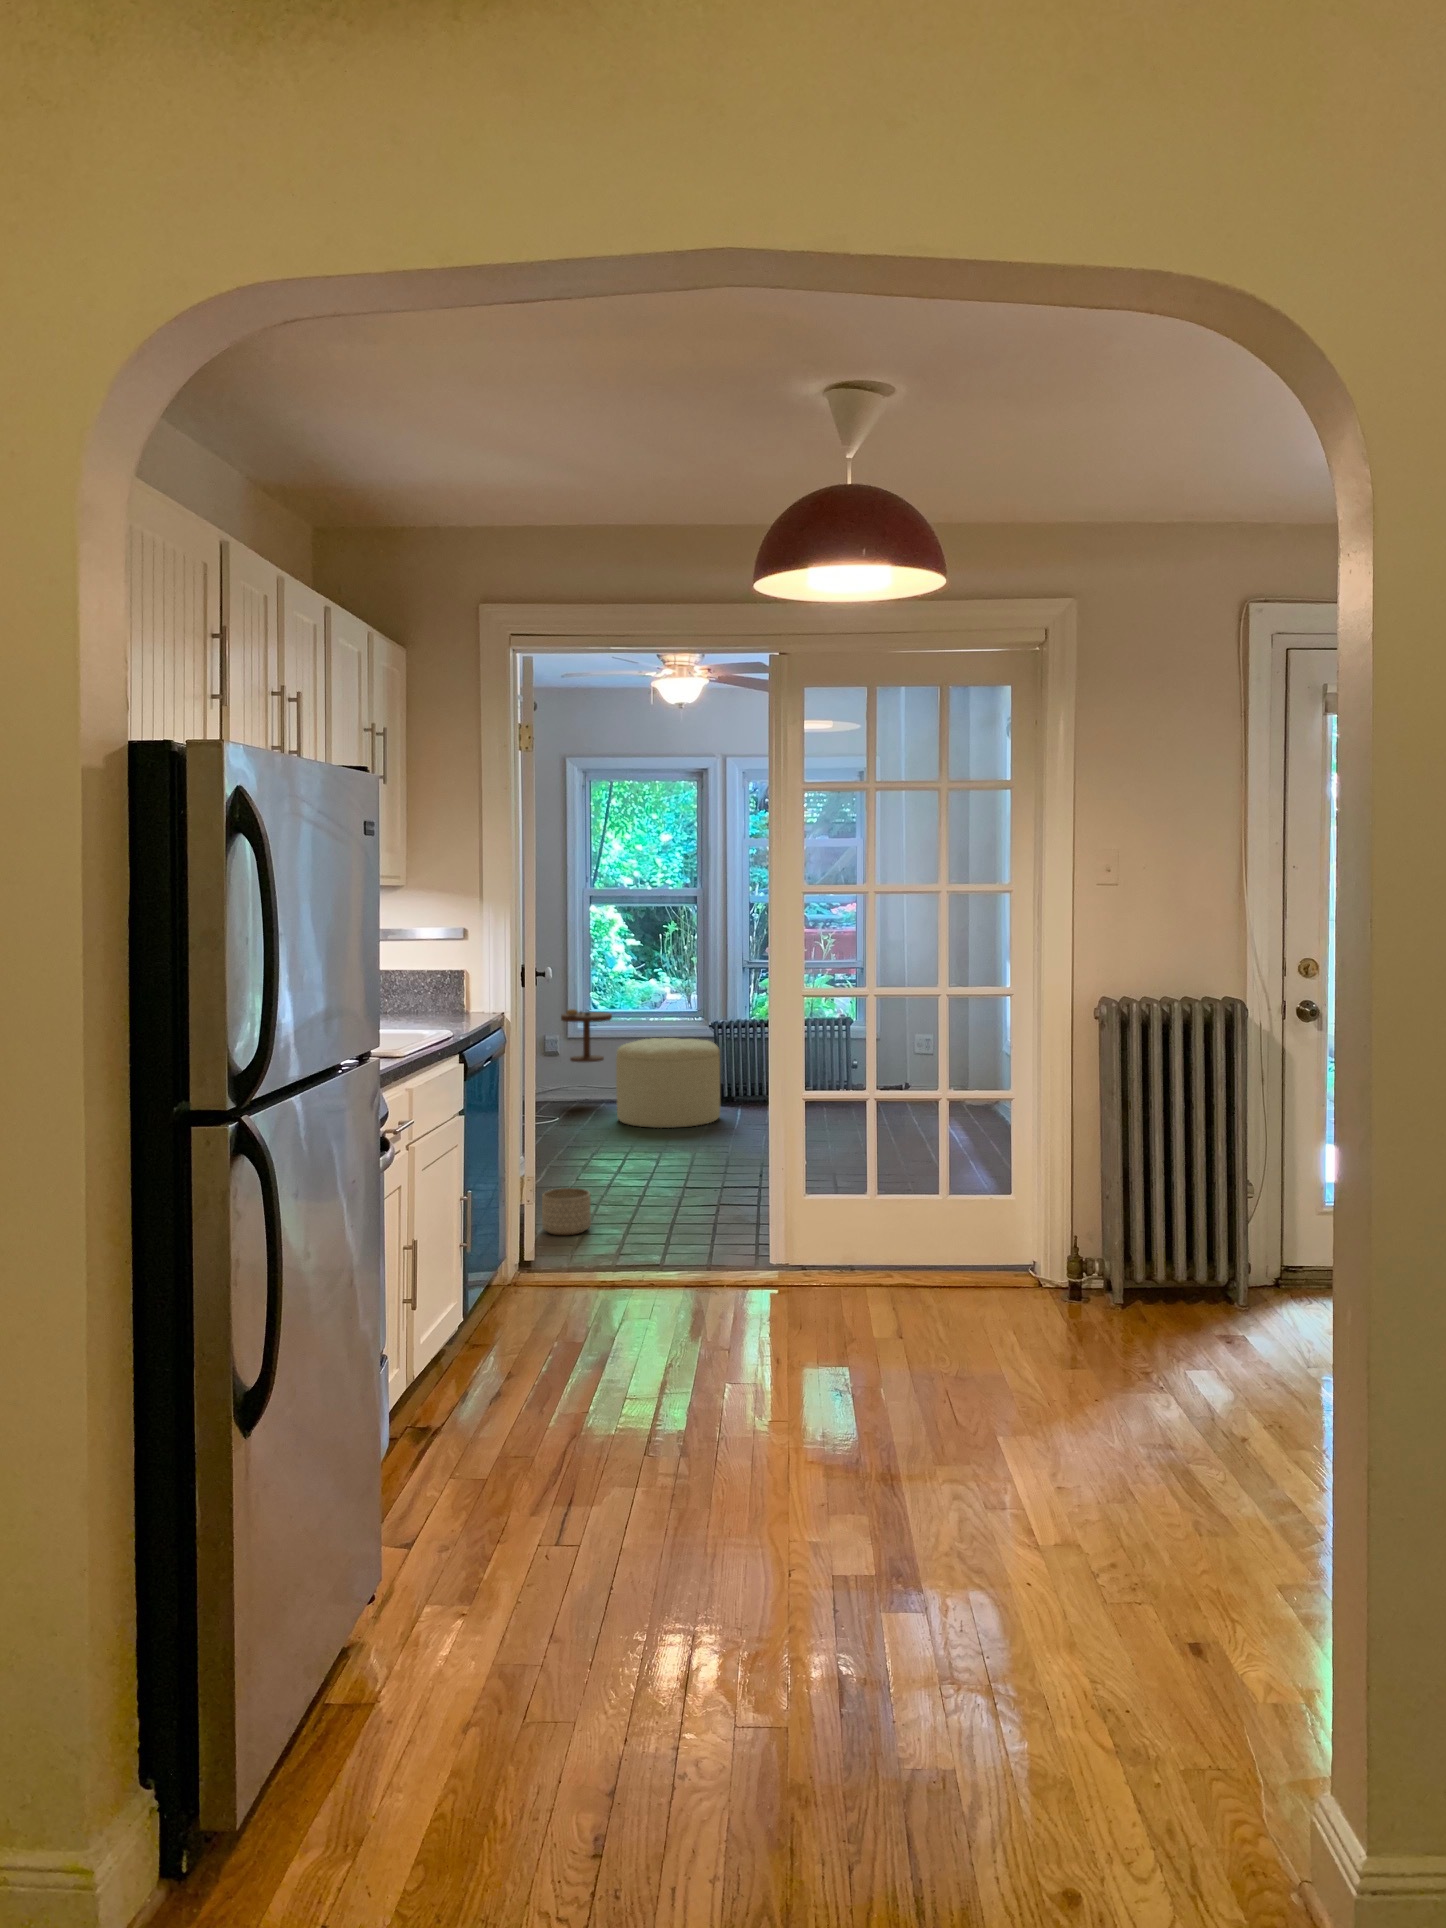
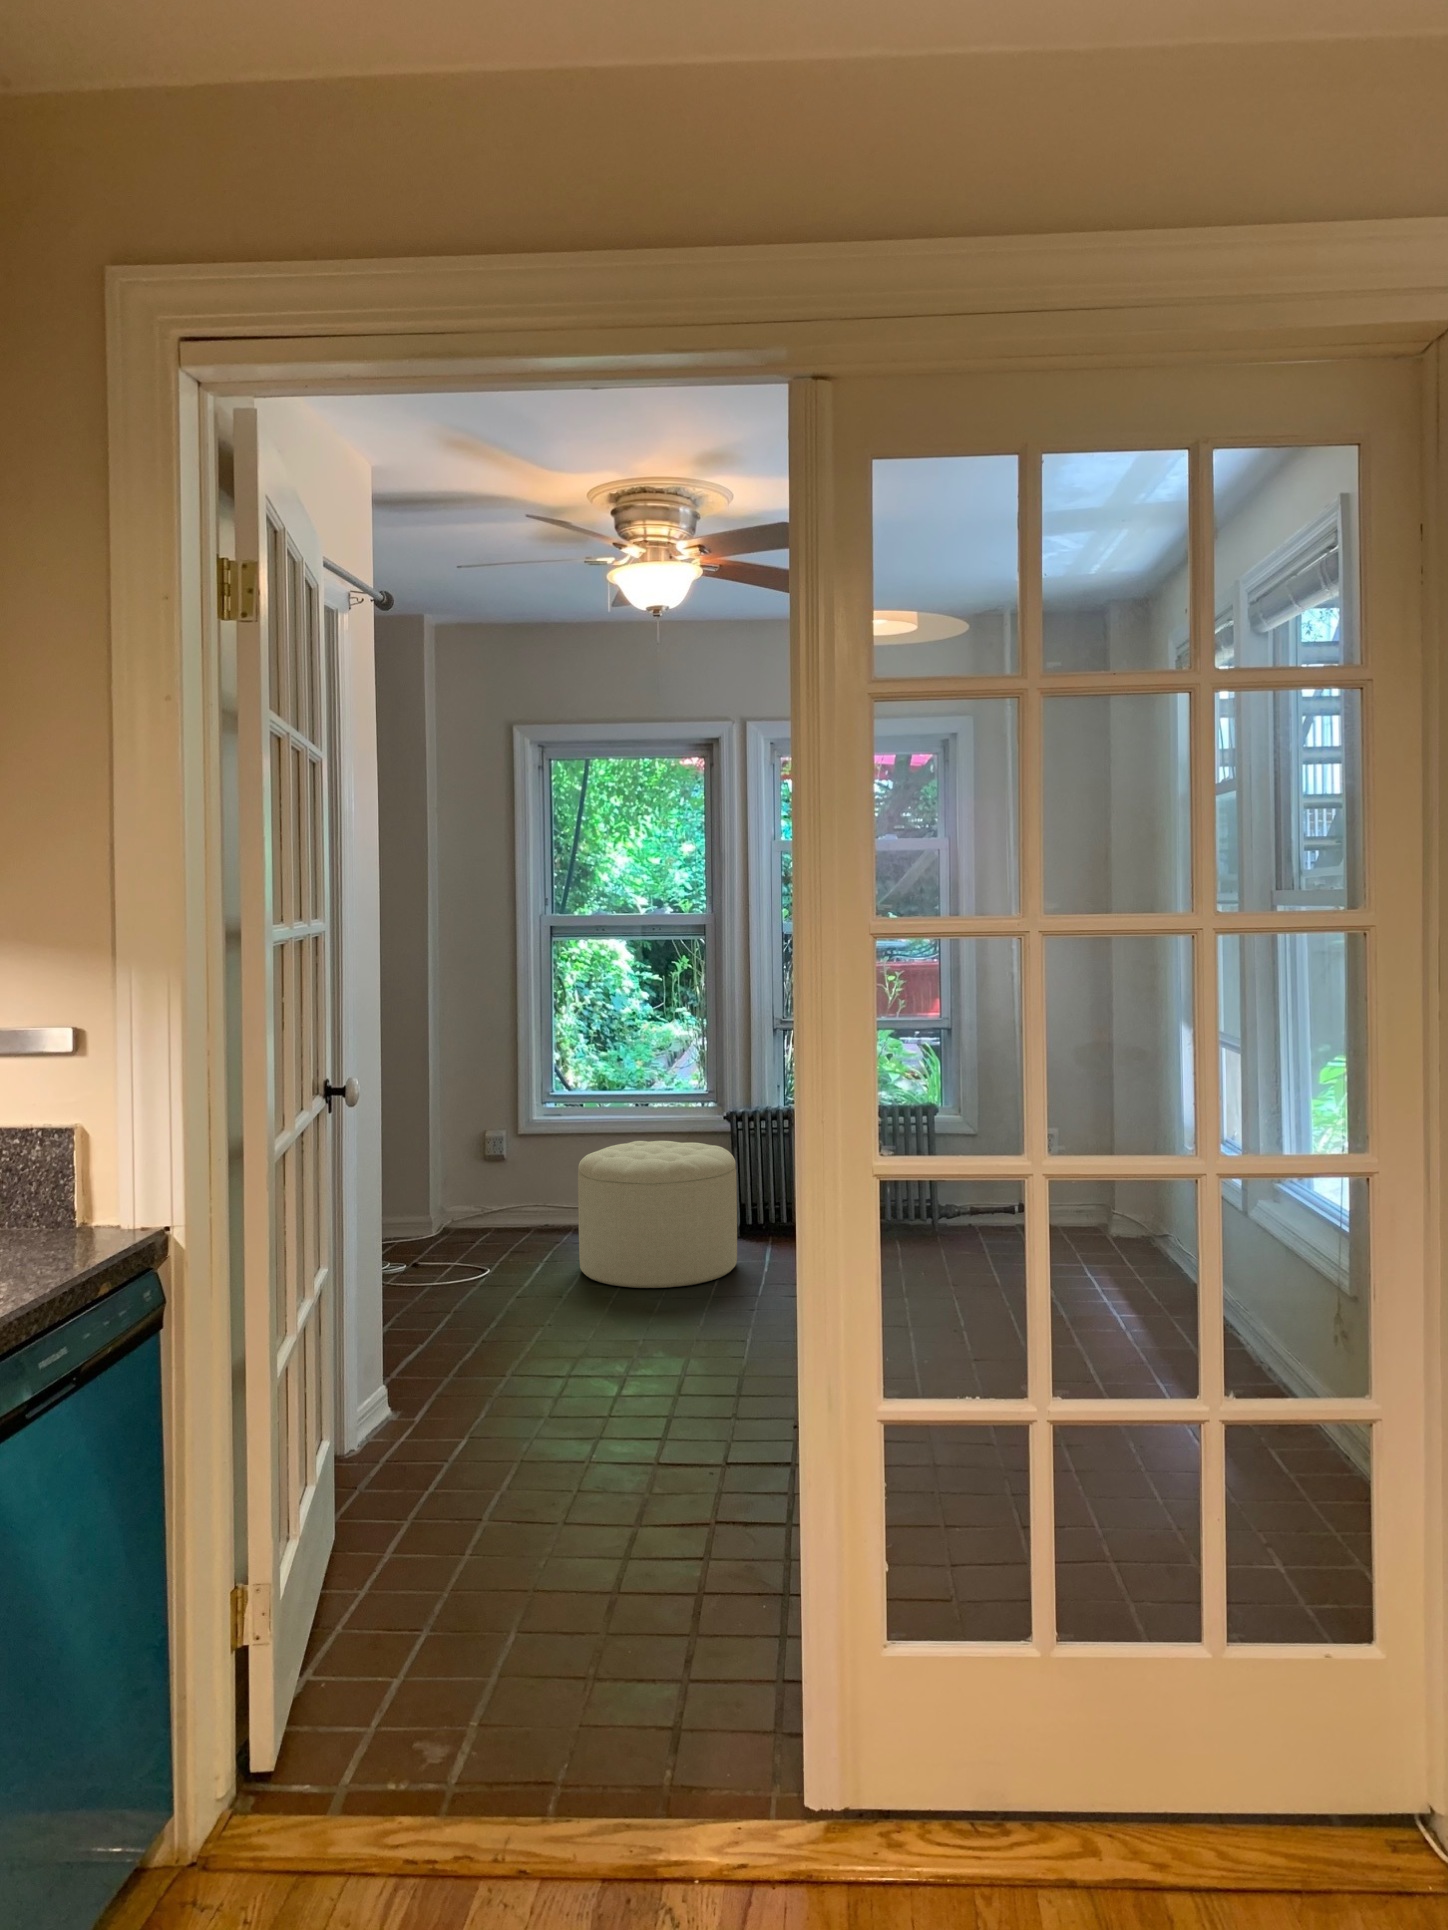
side table: present [561,1009,612,1062] -> none [506,1095,581,1233]
planter: present [542,1188,591,1235] -> none [351,1512,451,1627]

